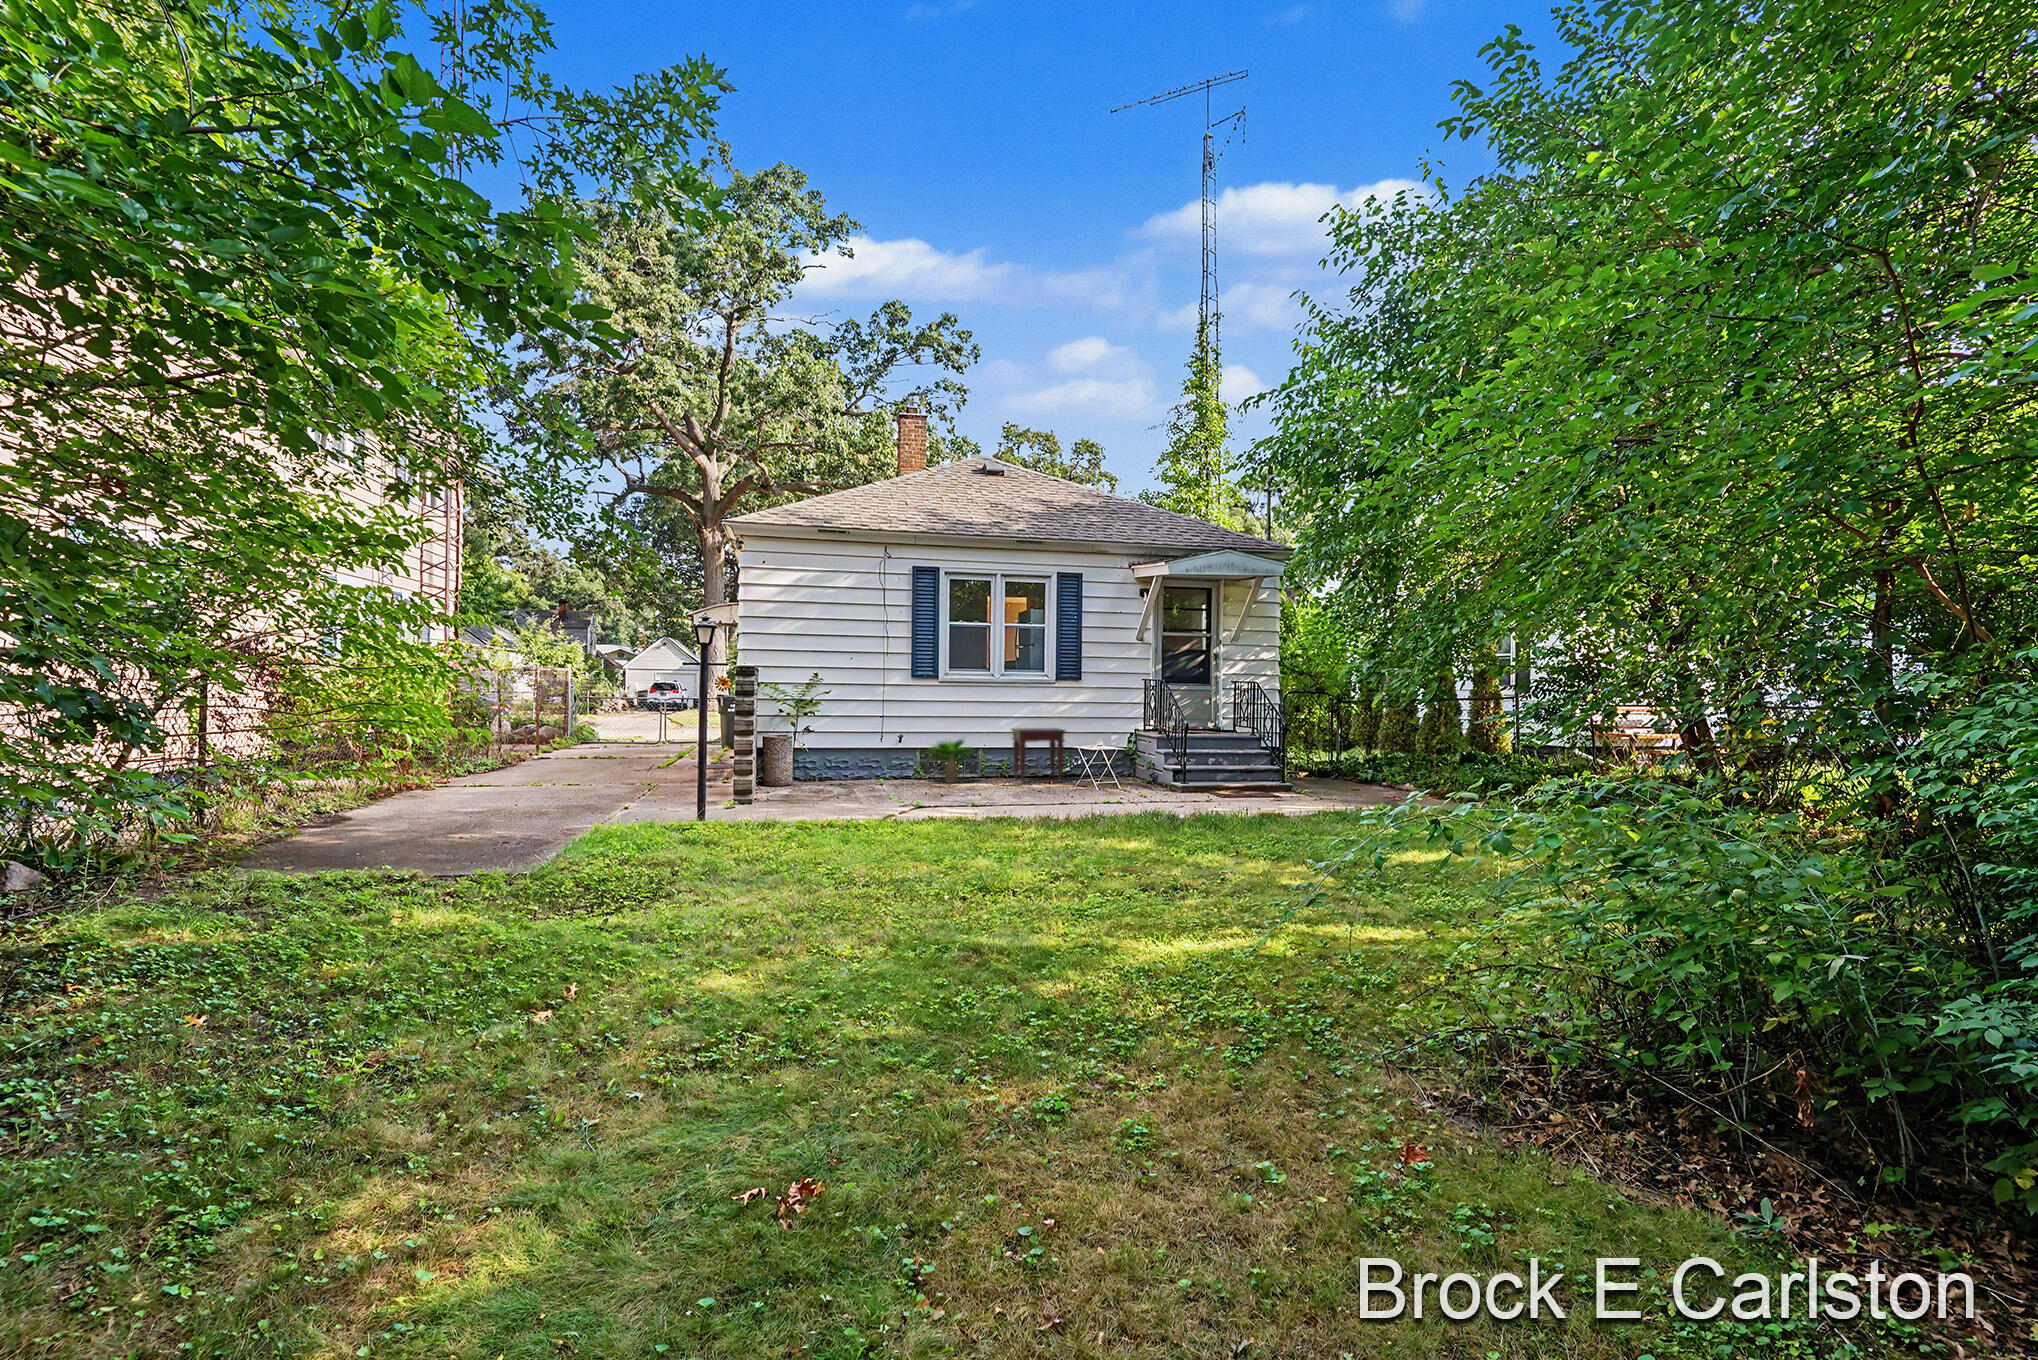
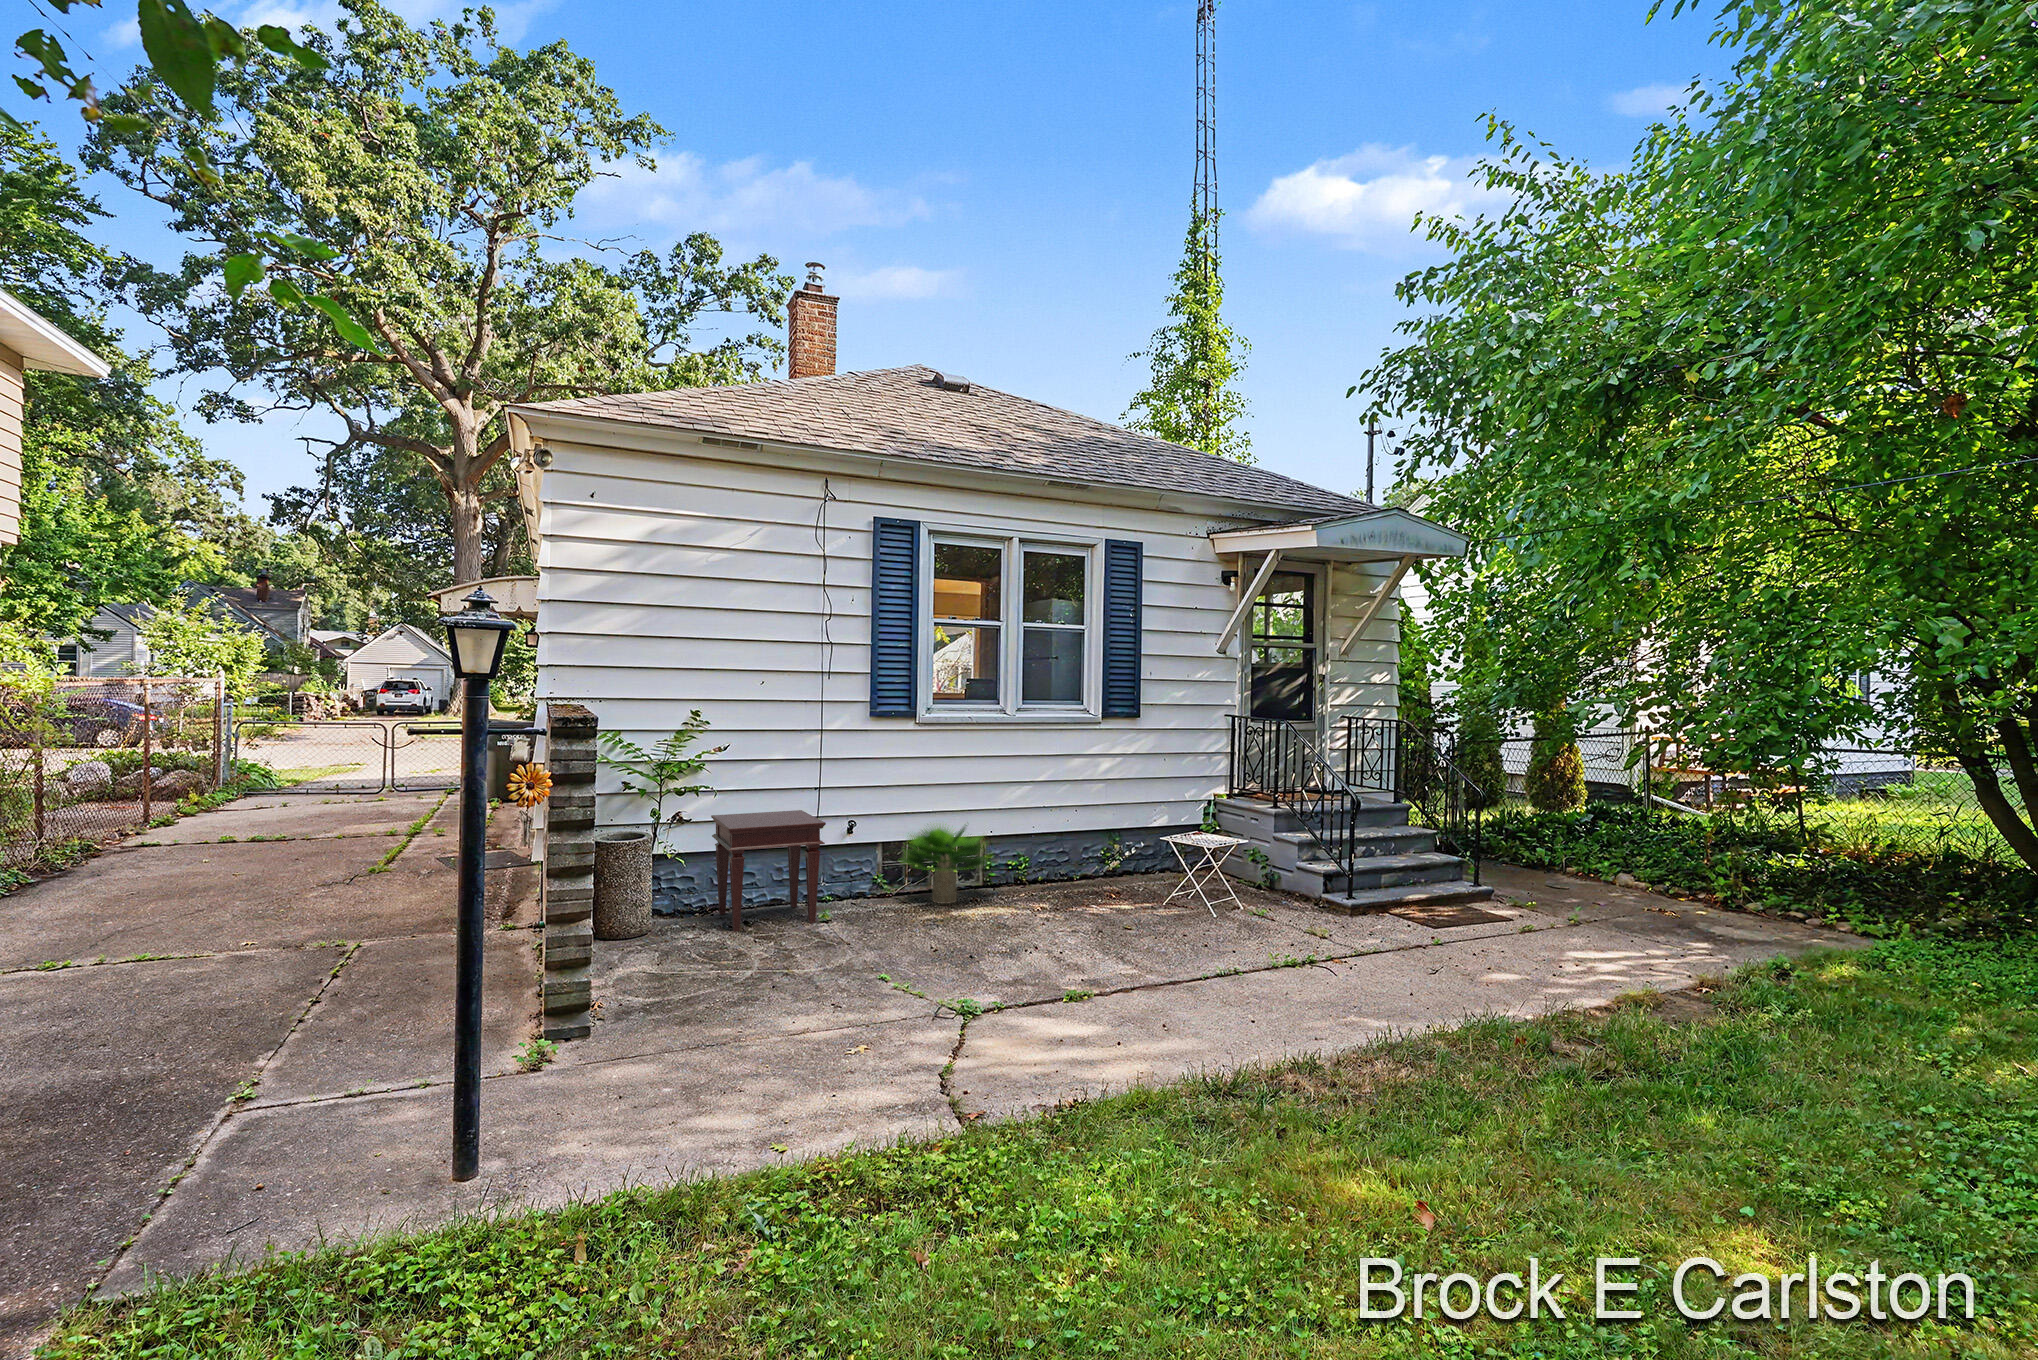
side table: present [1012,728,1066,782] -> present [711,810,826,932]

